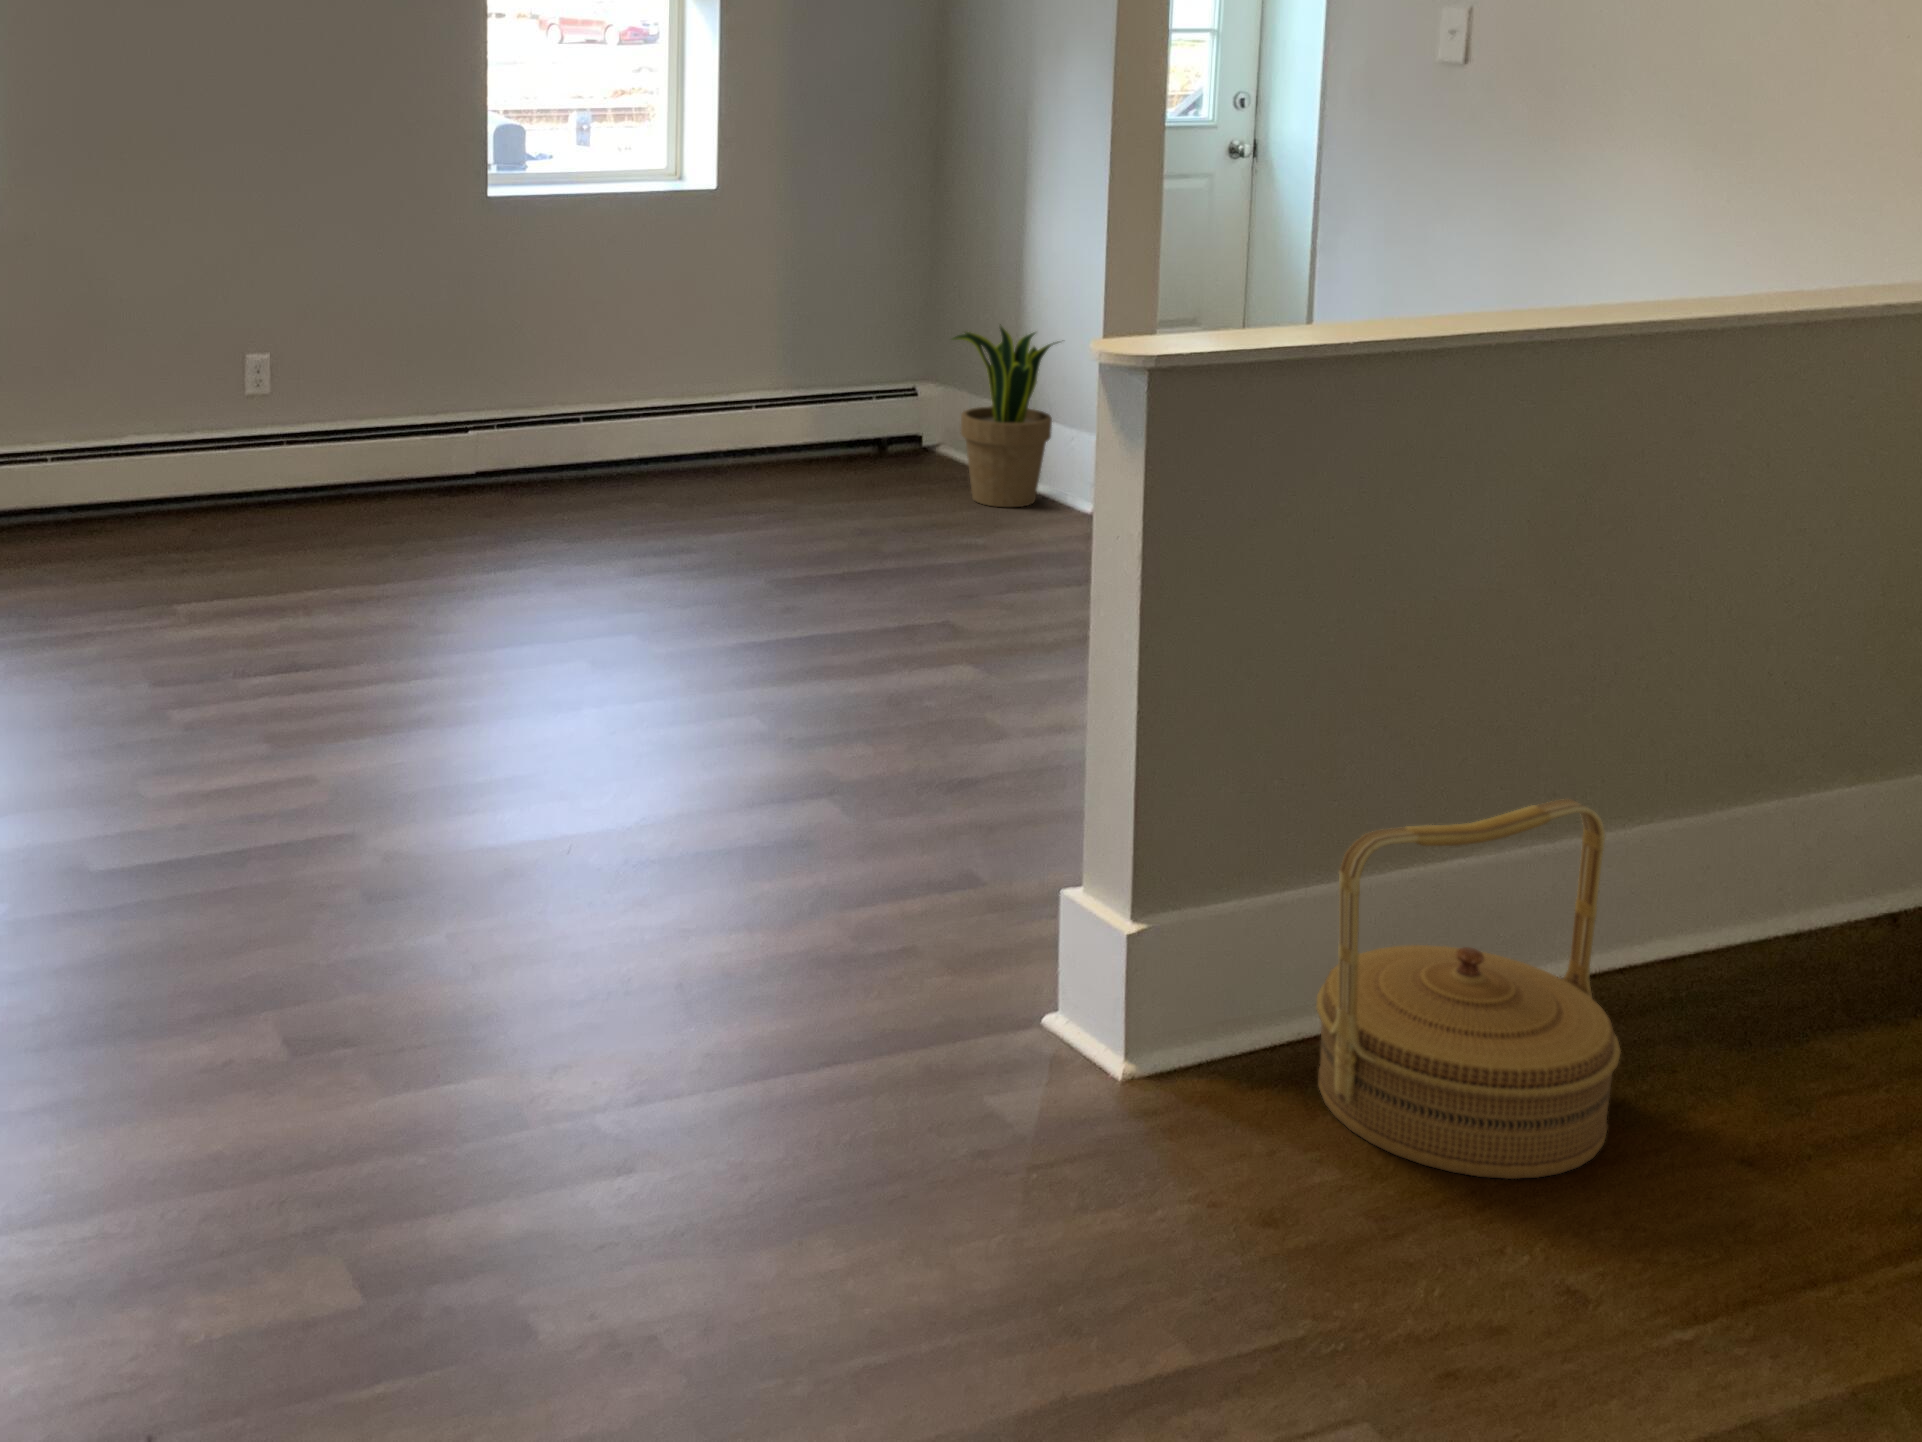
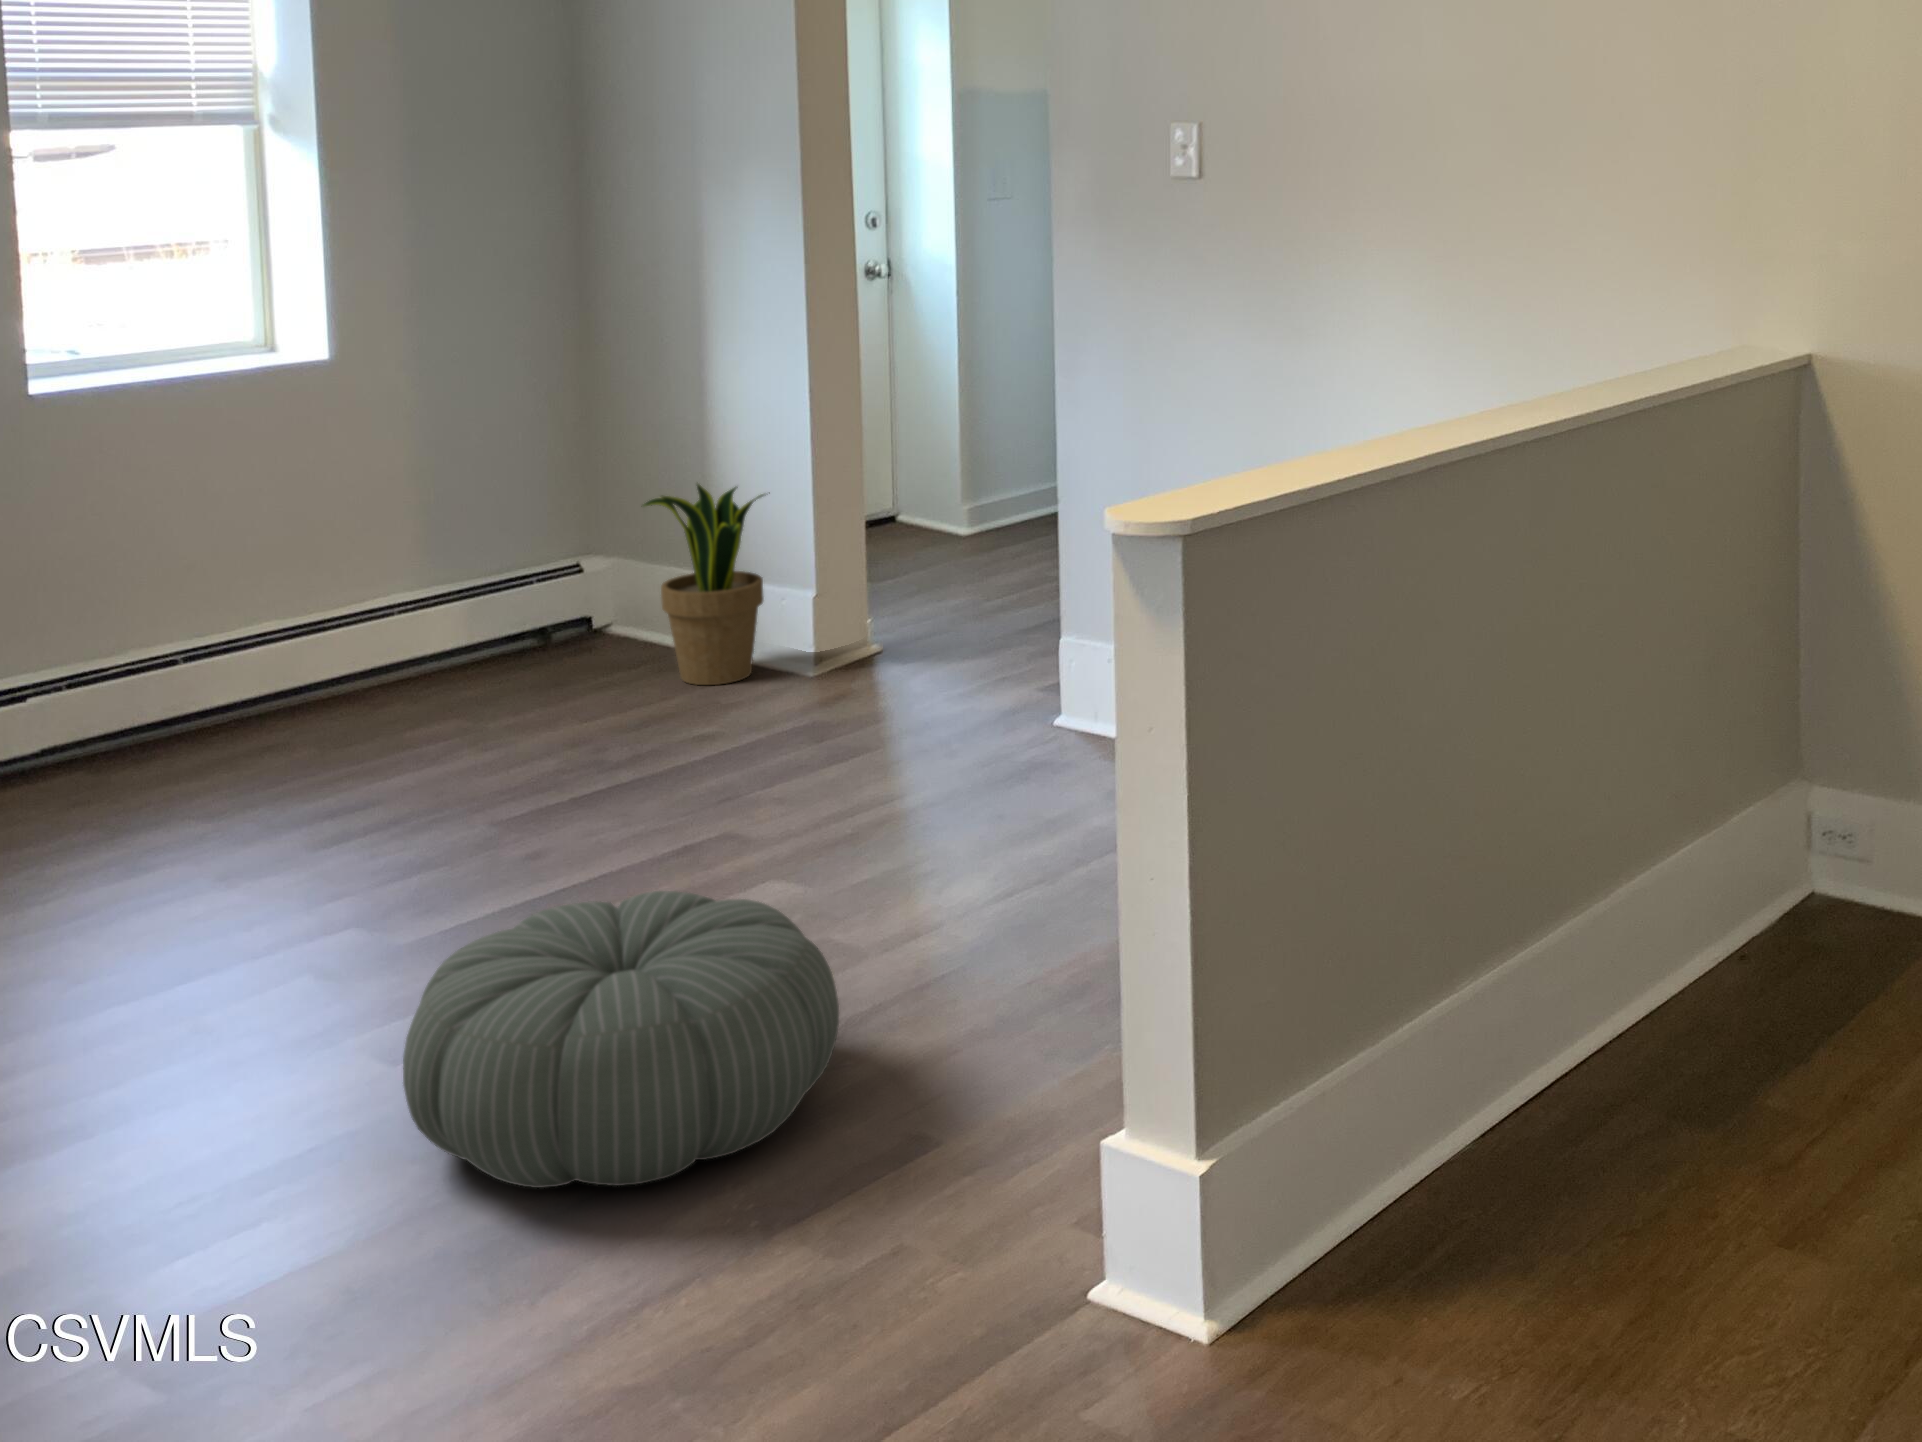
pouf: none [585,629,932,850] -> present [403,891,839,1188]
woven basket: present [1316,799,1621,1179] -> none [1378,920,1671,1339]

